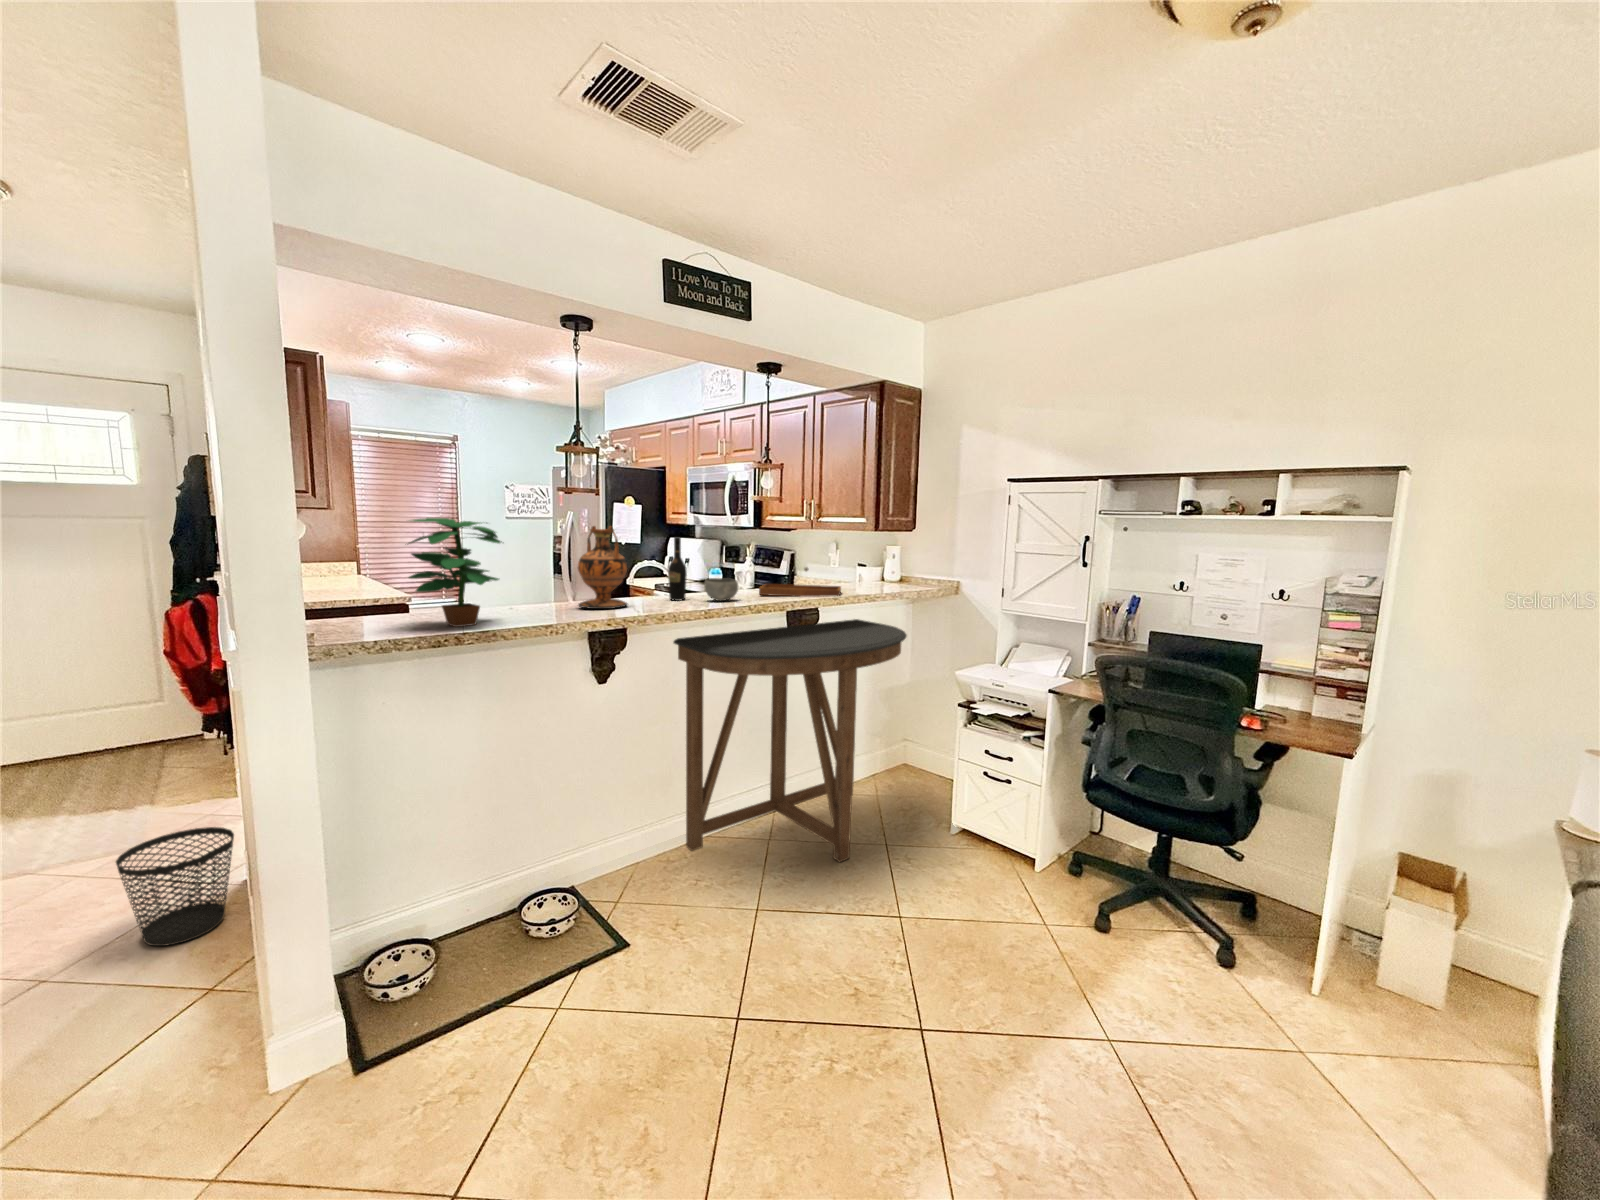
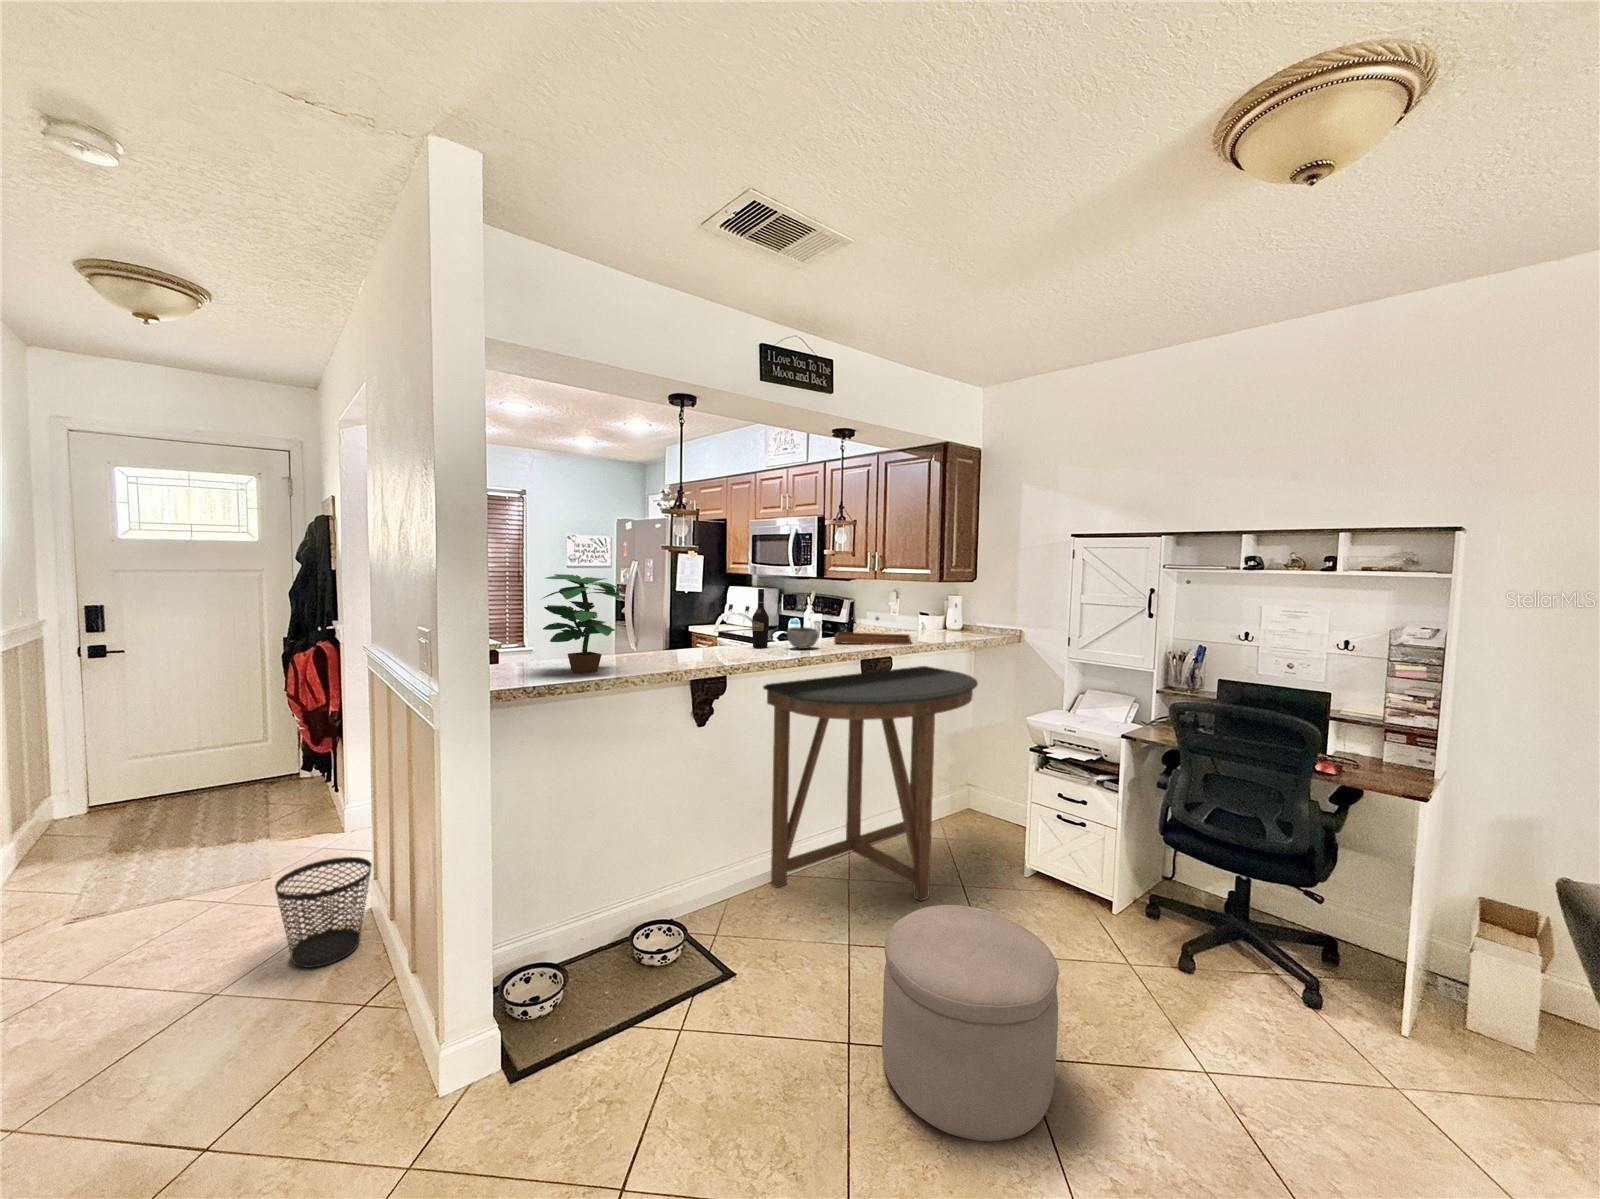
vase: present [578,526,628,609] -> none [675,580,721,656]
ottoman: none [769,870,951,1118] -> present [882,905,1059,1141]

